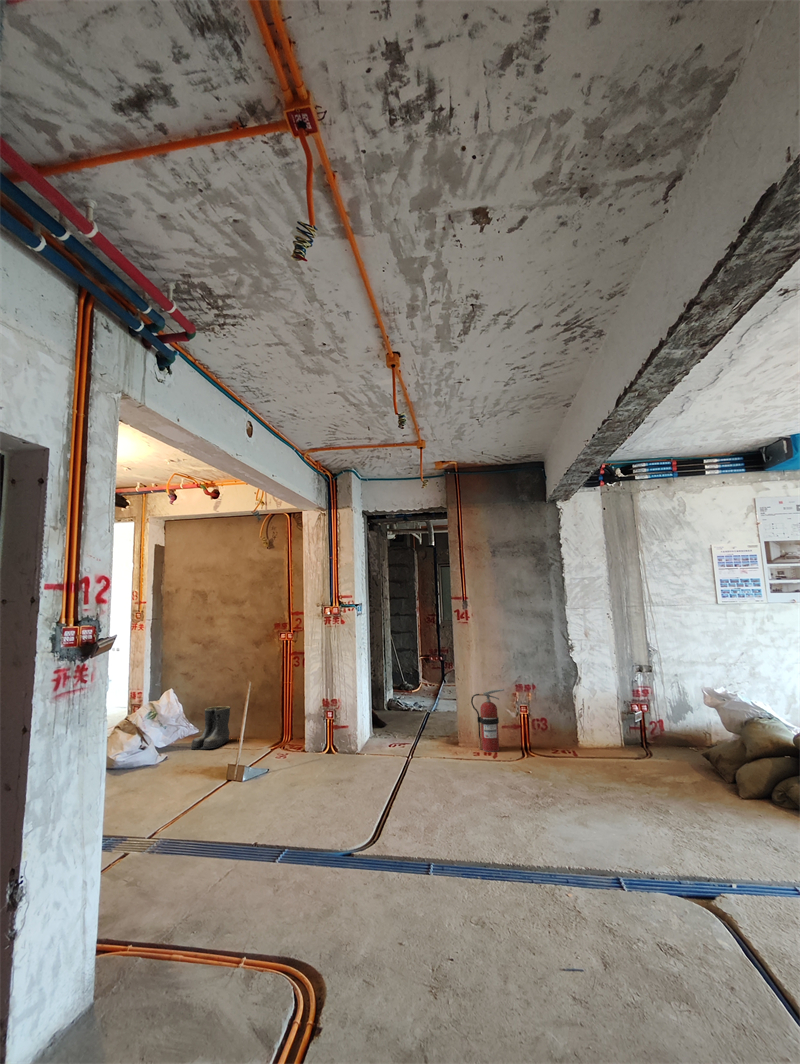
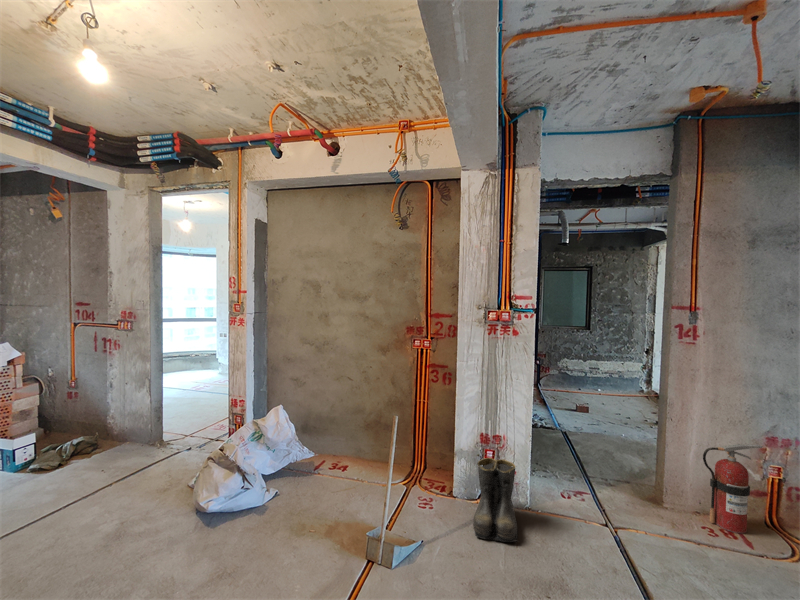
boots: present [191,706,230,749] -> present [473,458,518,542]

